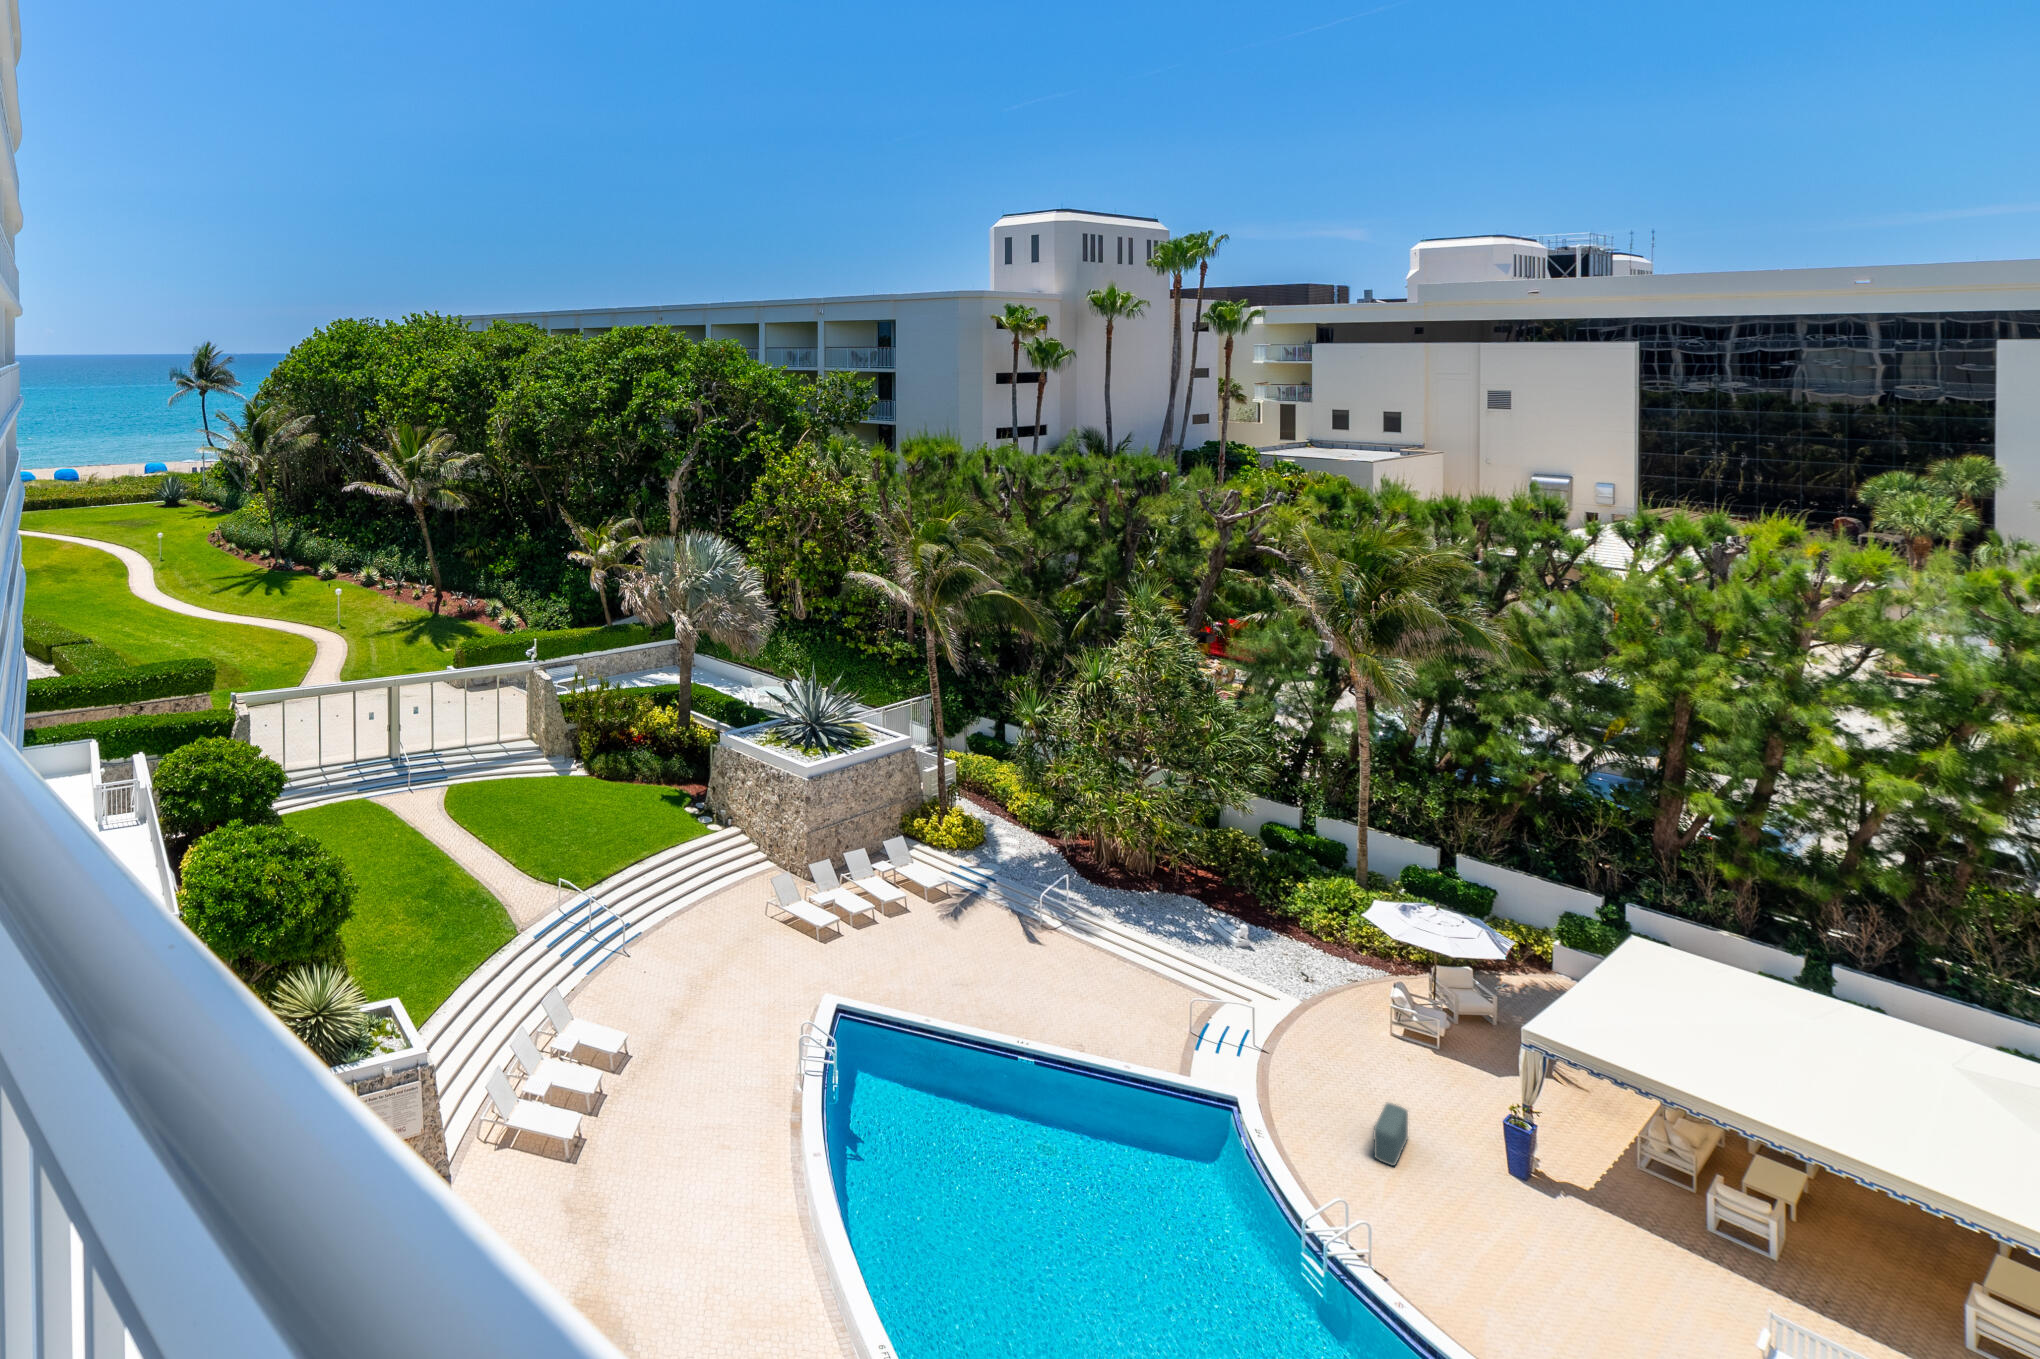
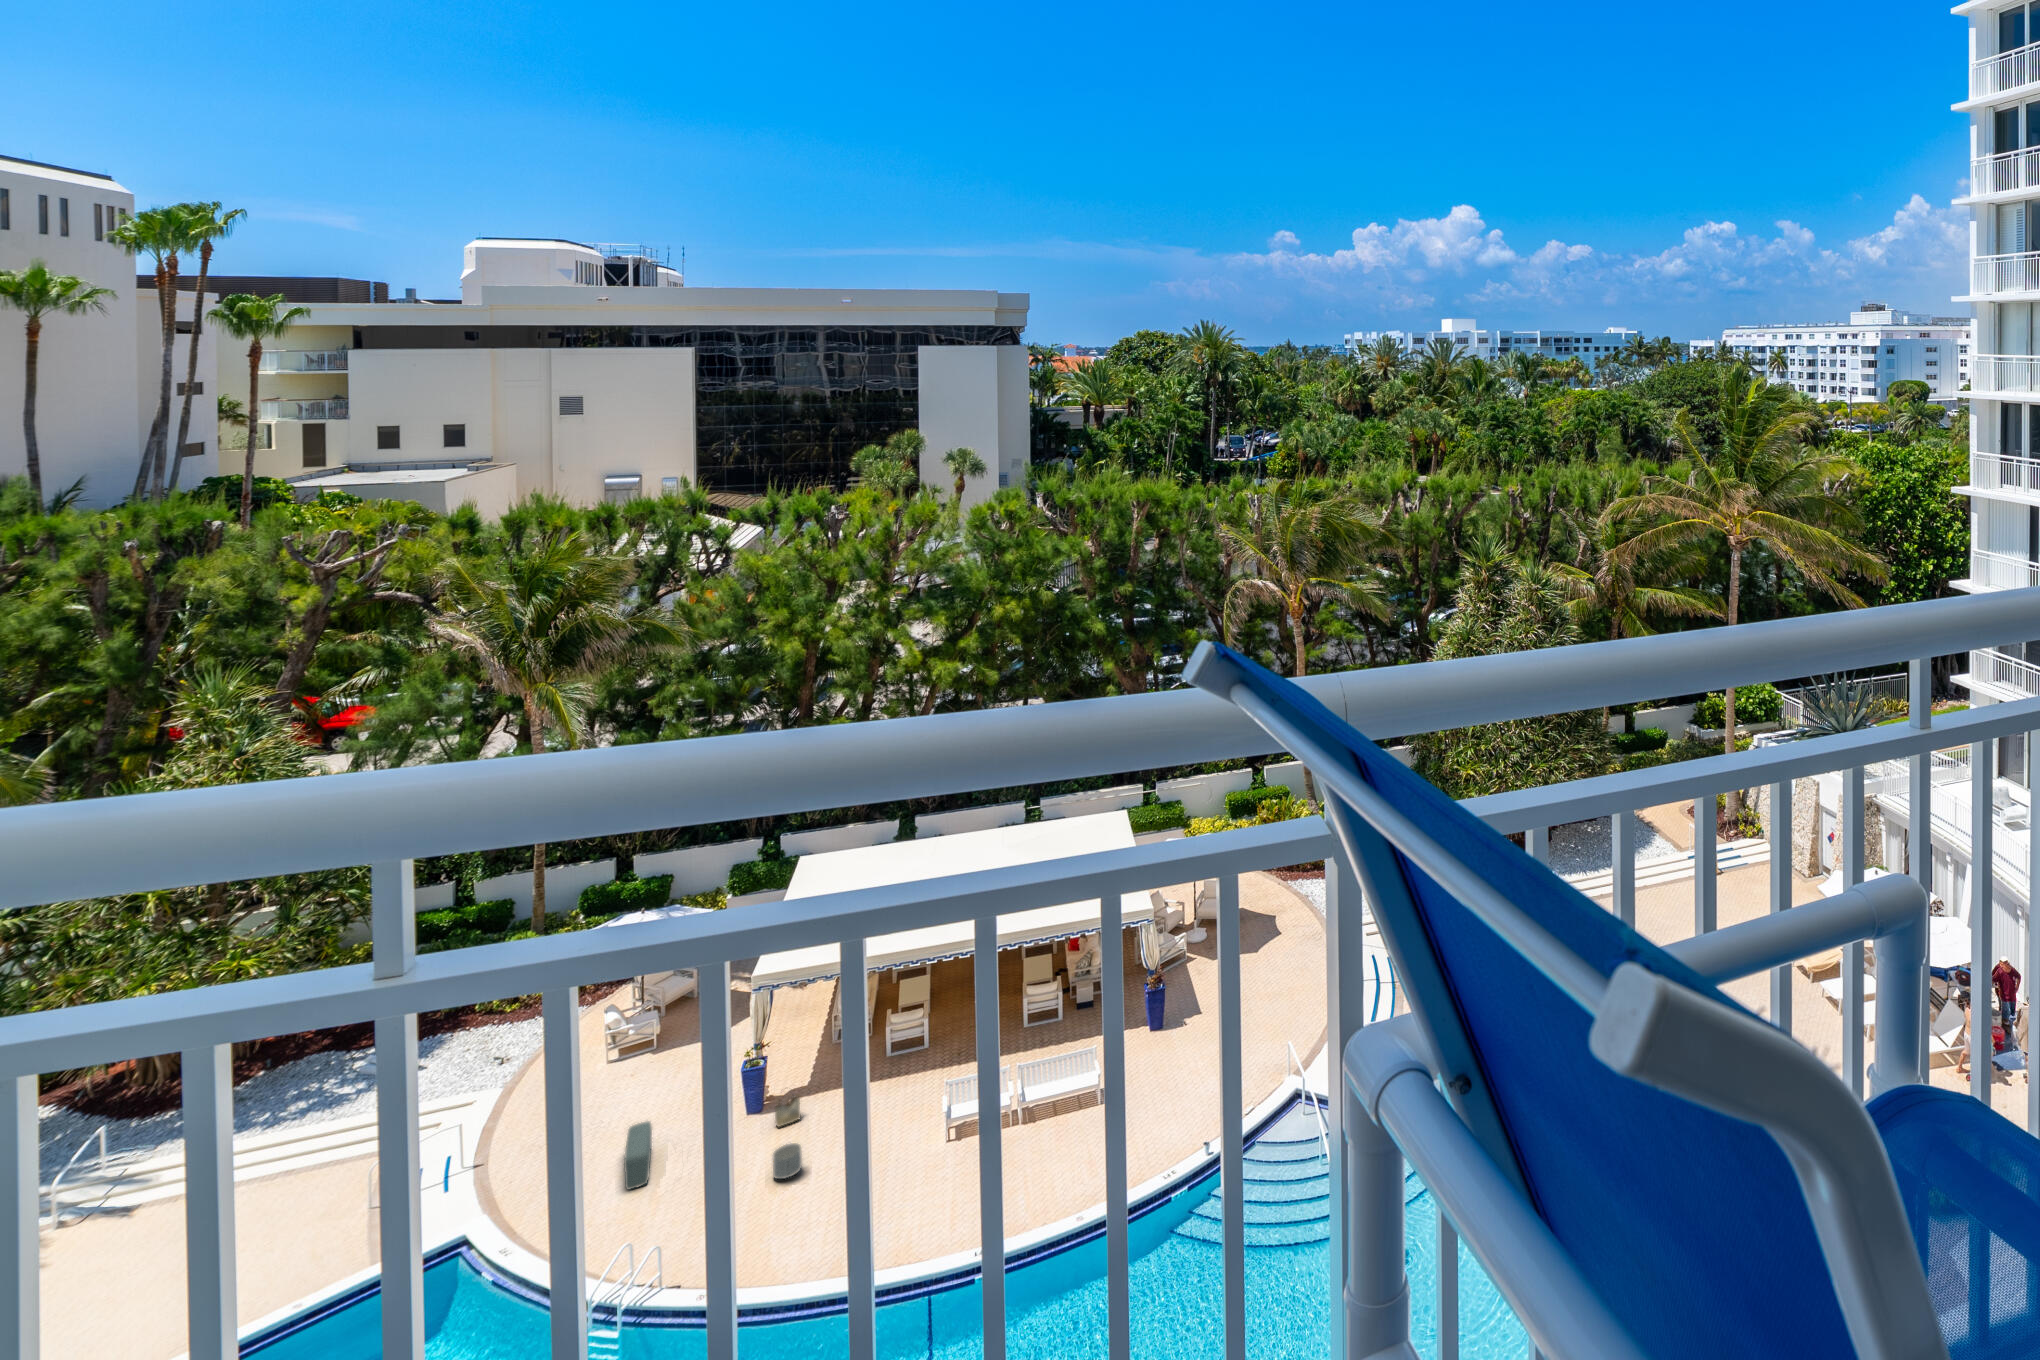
woven basket: none [1541,1170,1575,1216] -> present [775,1094,801,1127]
planter: none [1523,1226,1558,1268] -> present [773,1143,802,1179]

